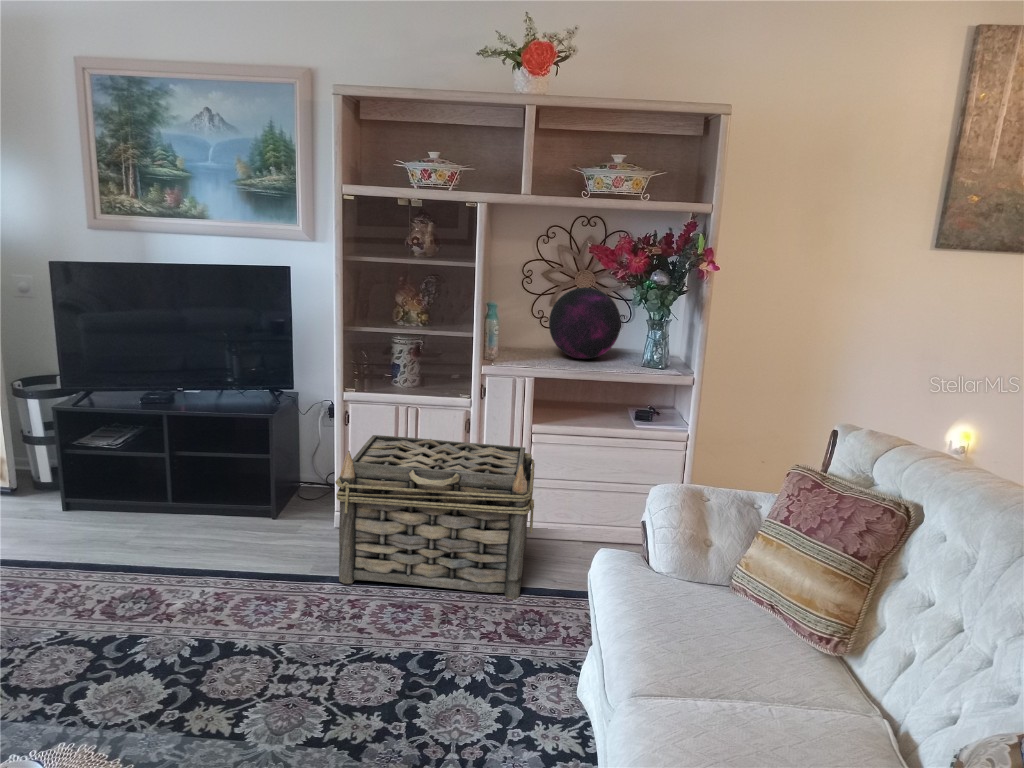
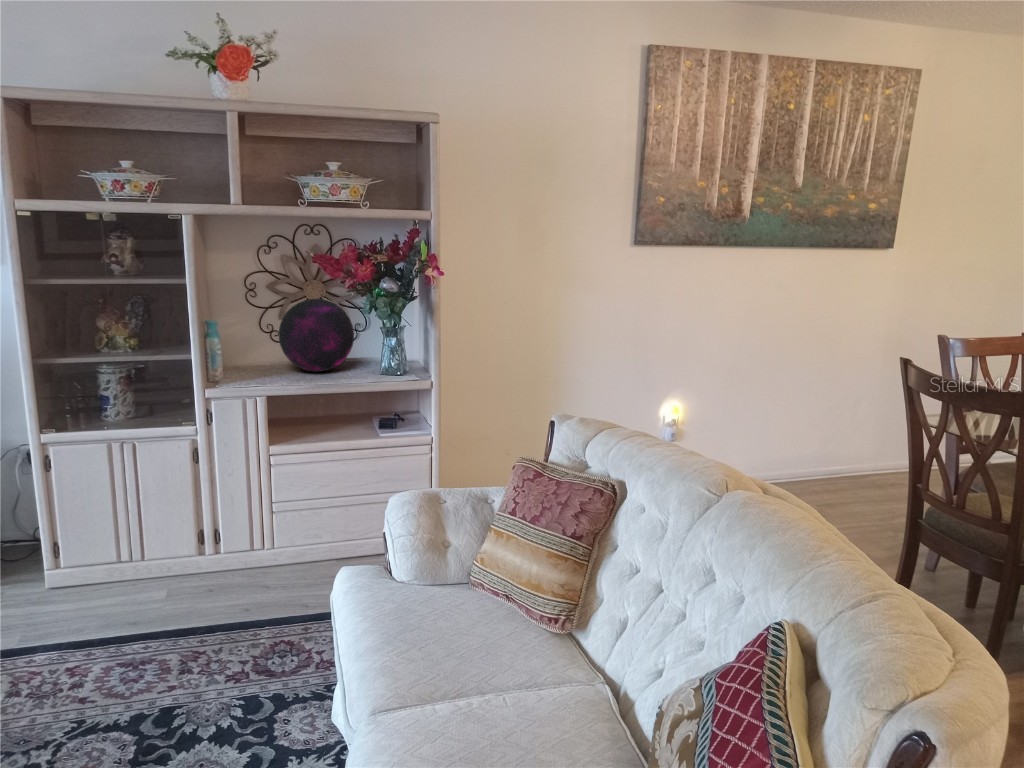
basket: present [335,435,535,599] -> none [35,469,277,651]

